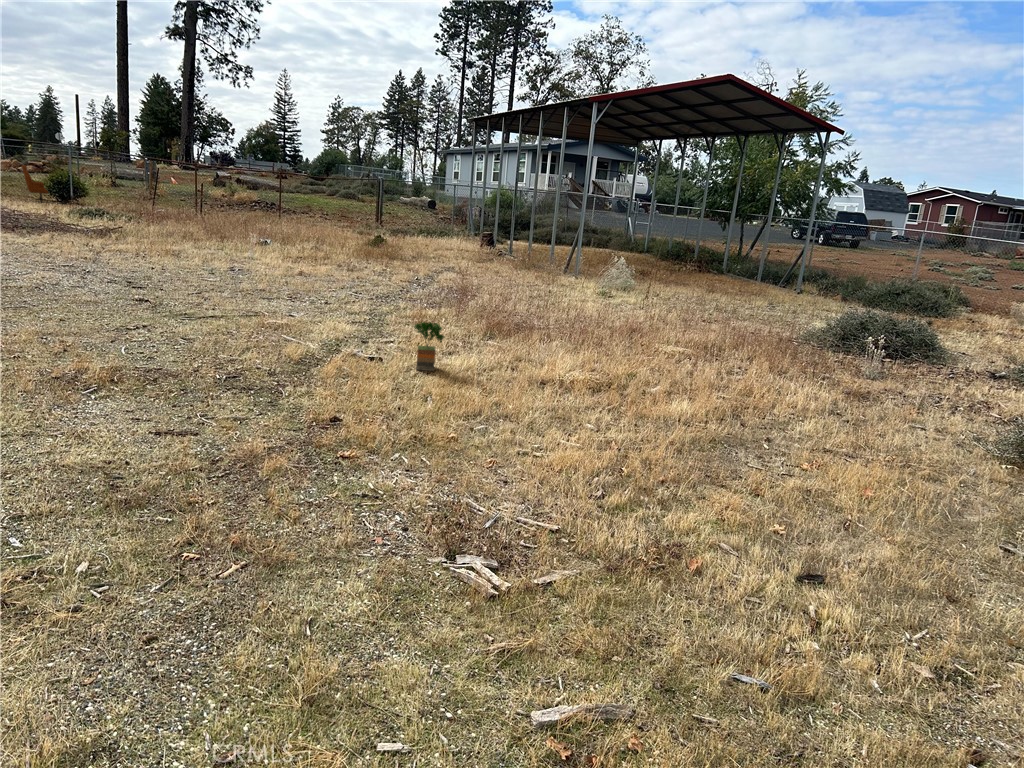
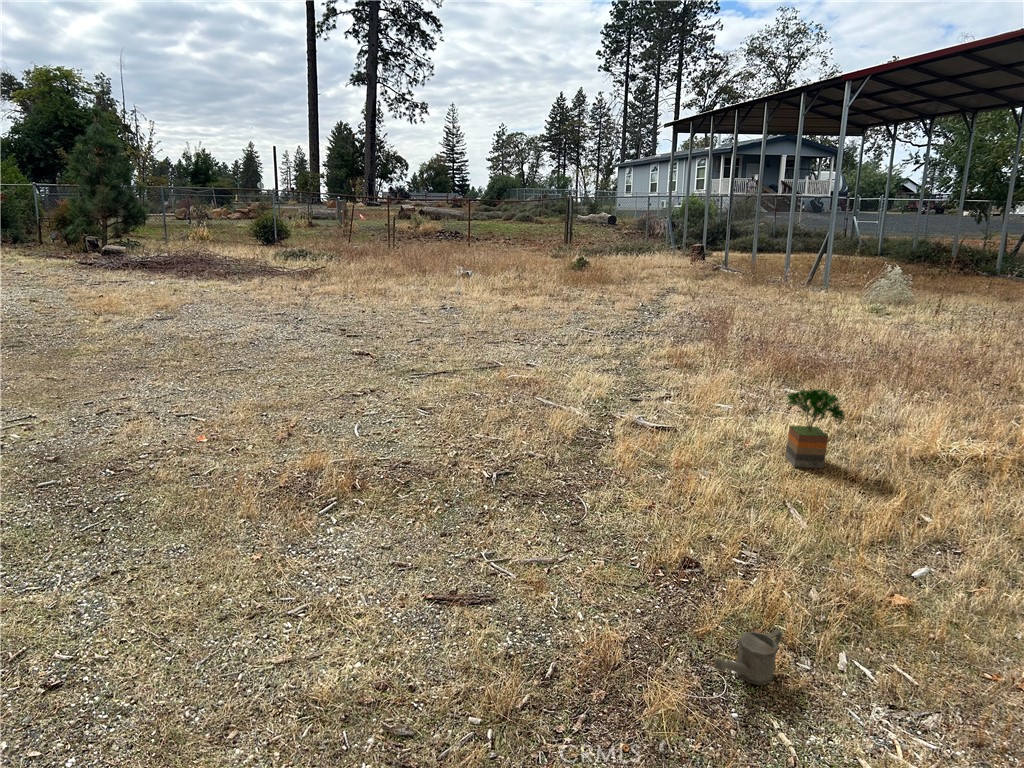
lounge chair: present [22,165,67,203] -> none [231,212,278,247]
watering can: none [284,414,328,435] -> present [715,630,782,685]

